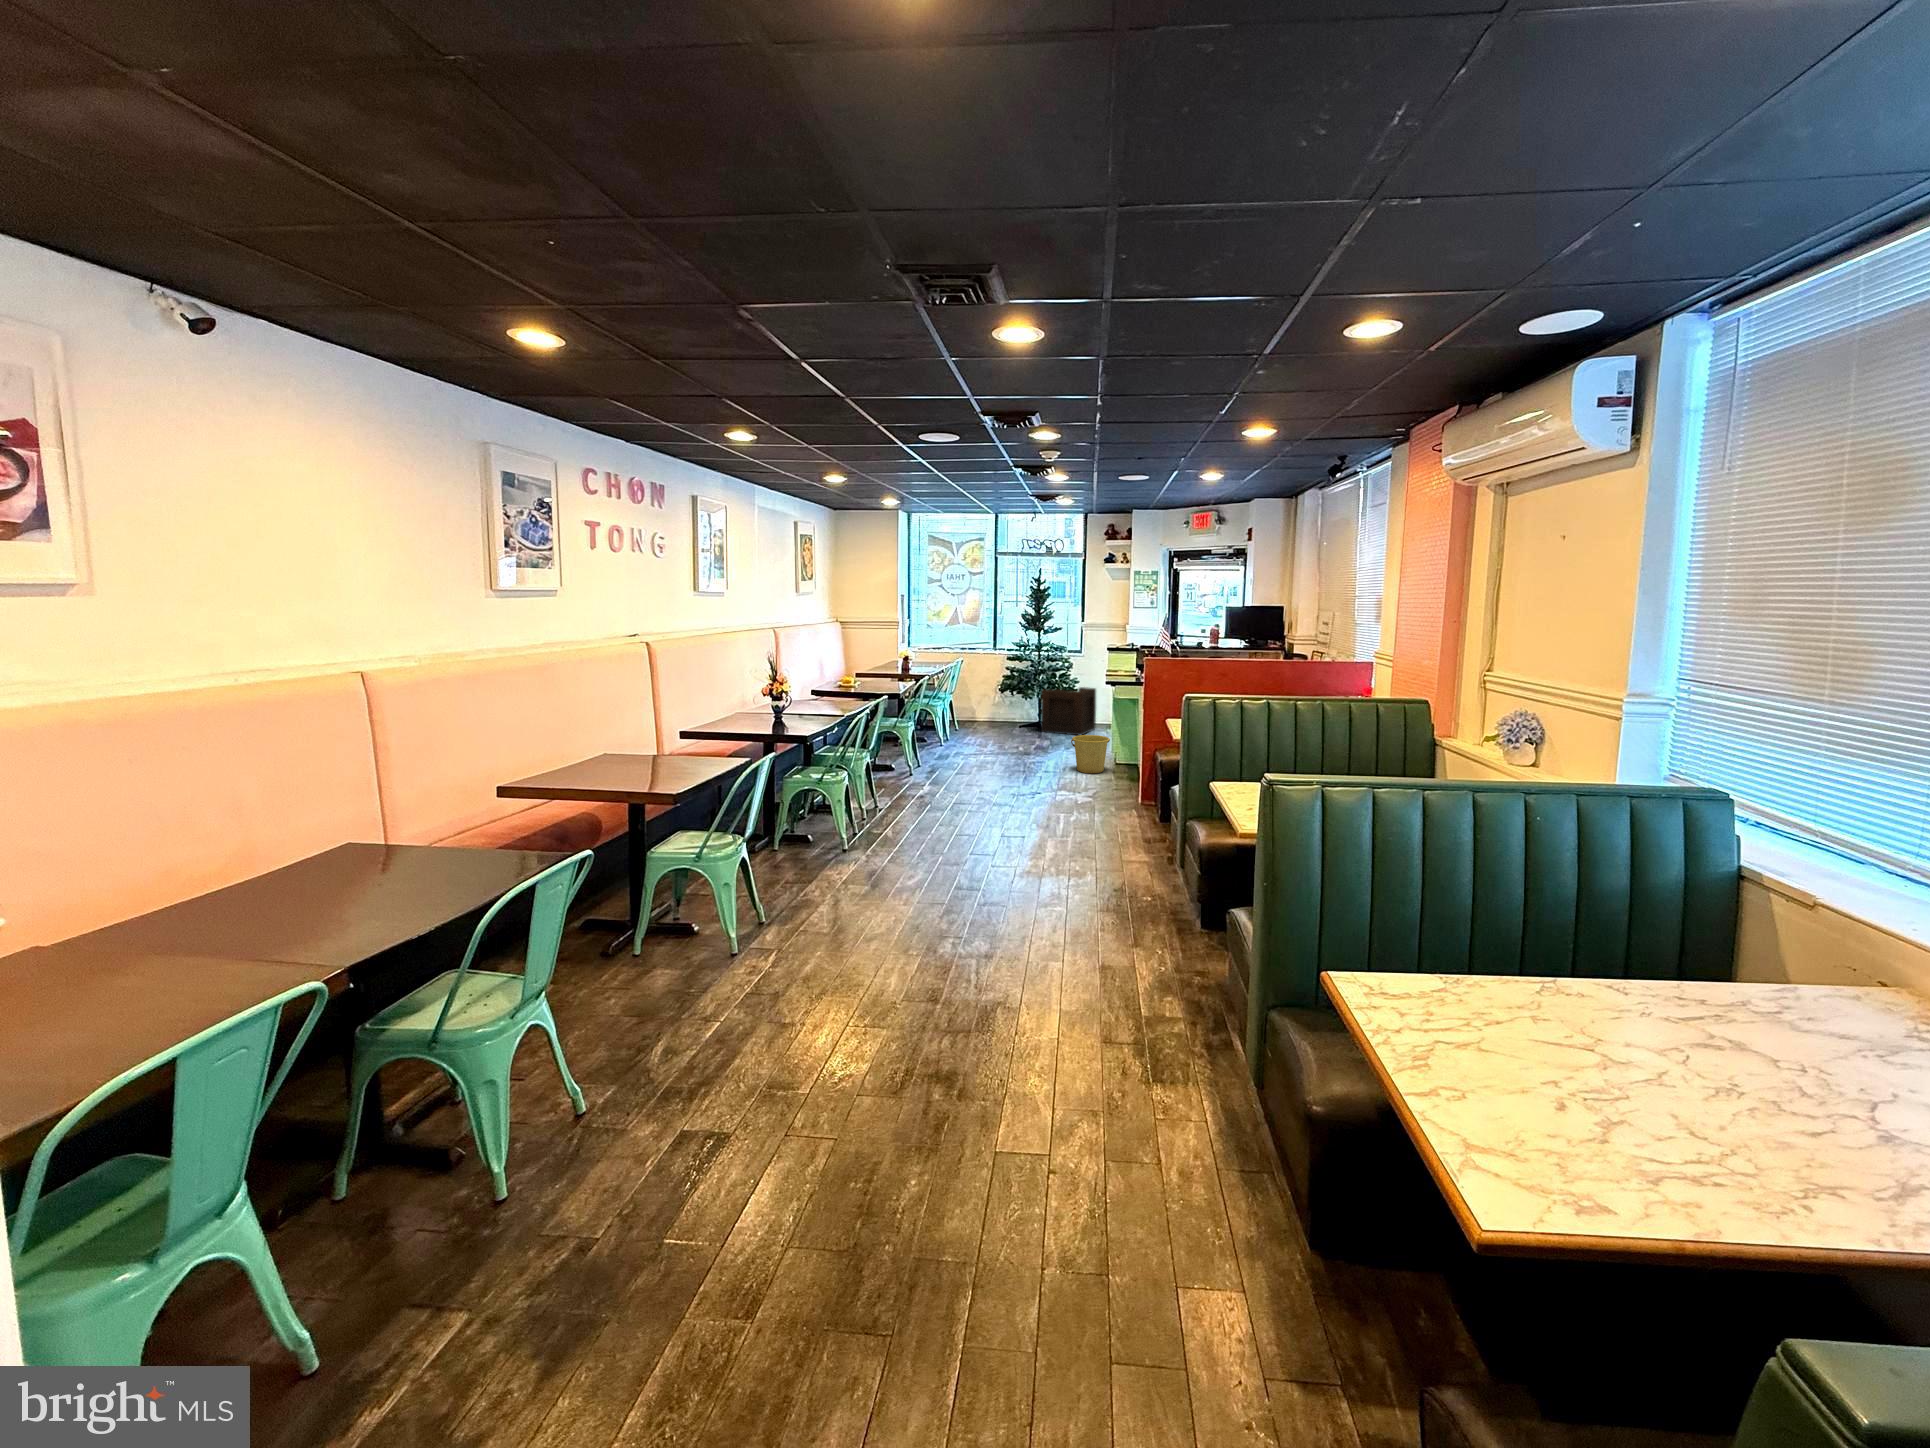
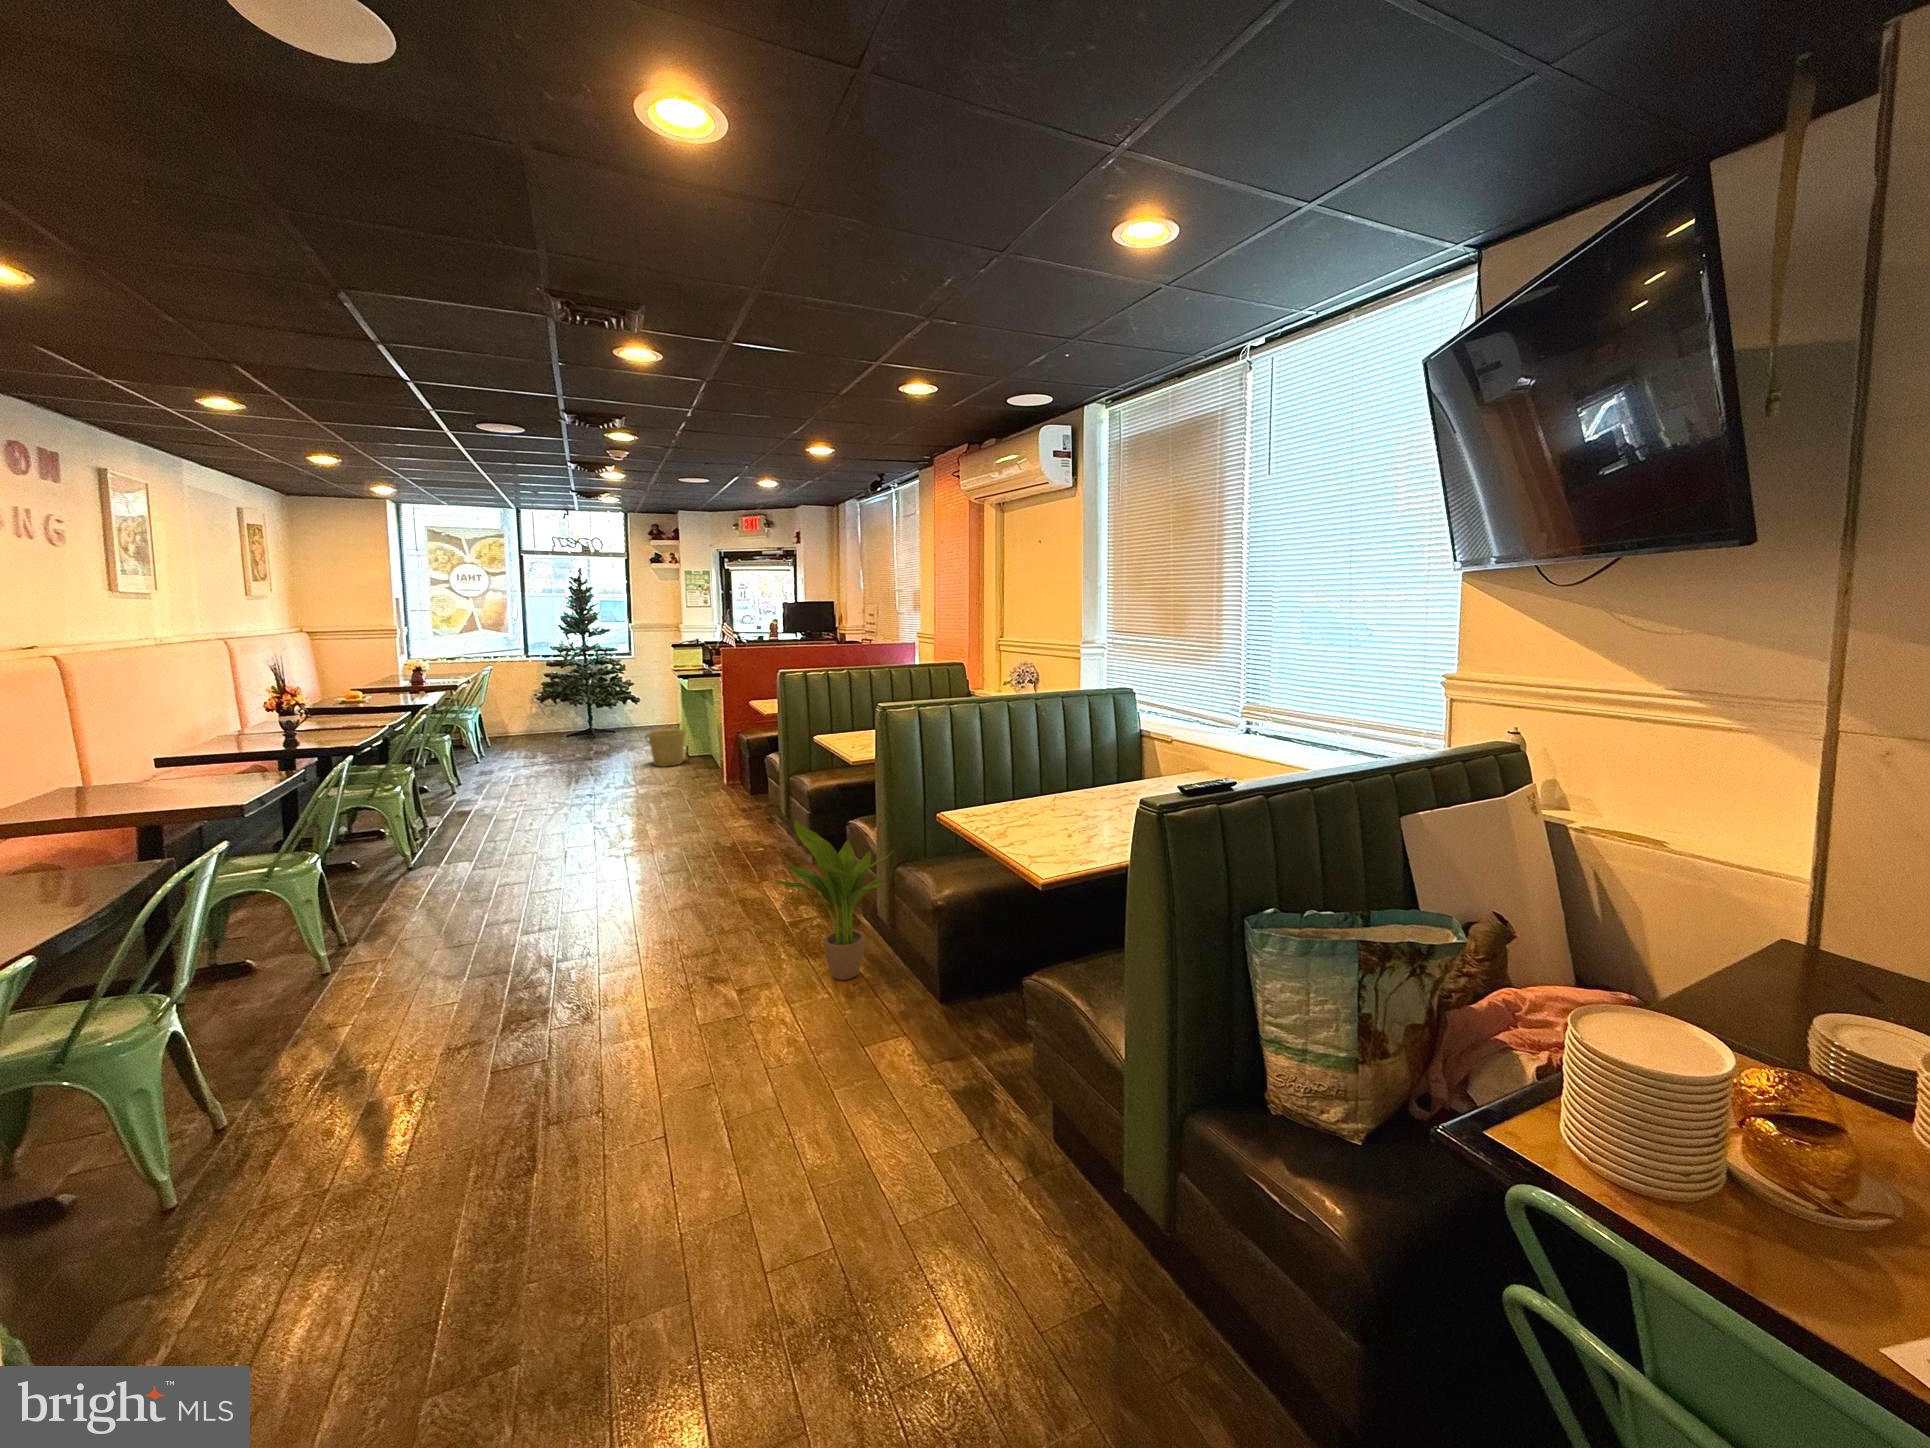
wooden crate: present [1041,687,1096,736] -> none [593,689,657,739]
potted plant: none [1085,914,1243,1147] -> present [776,820,892,980]

